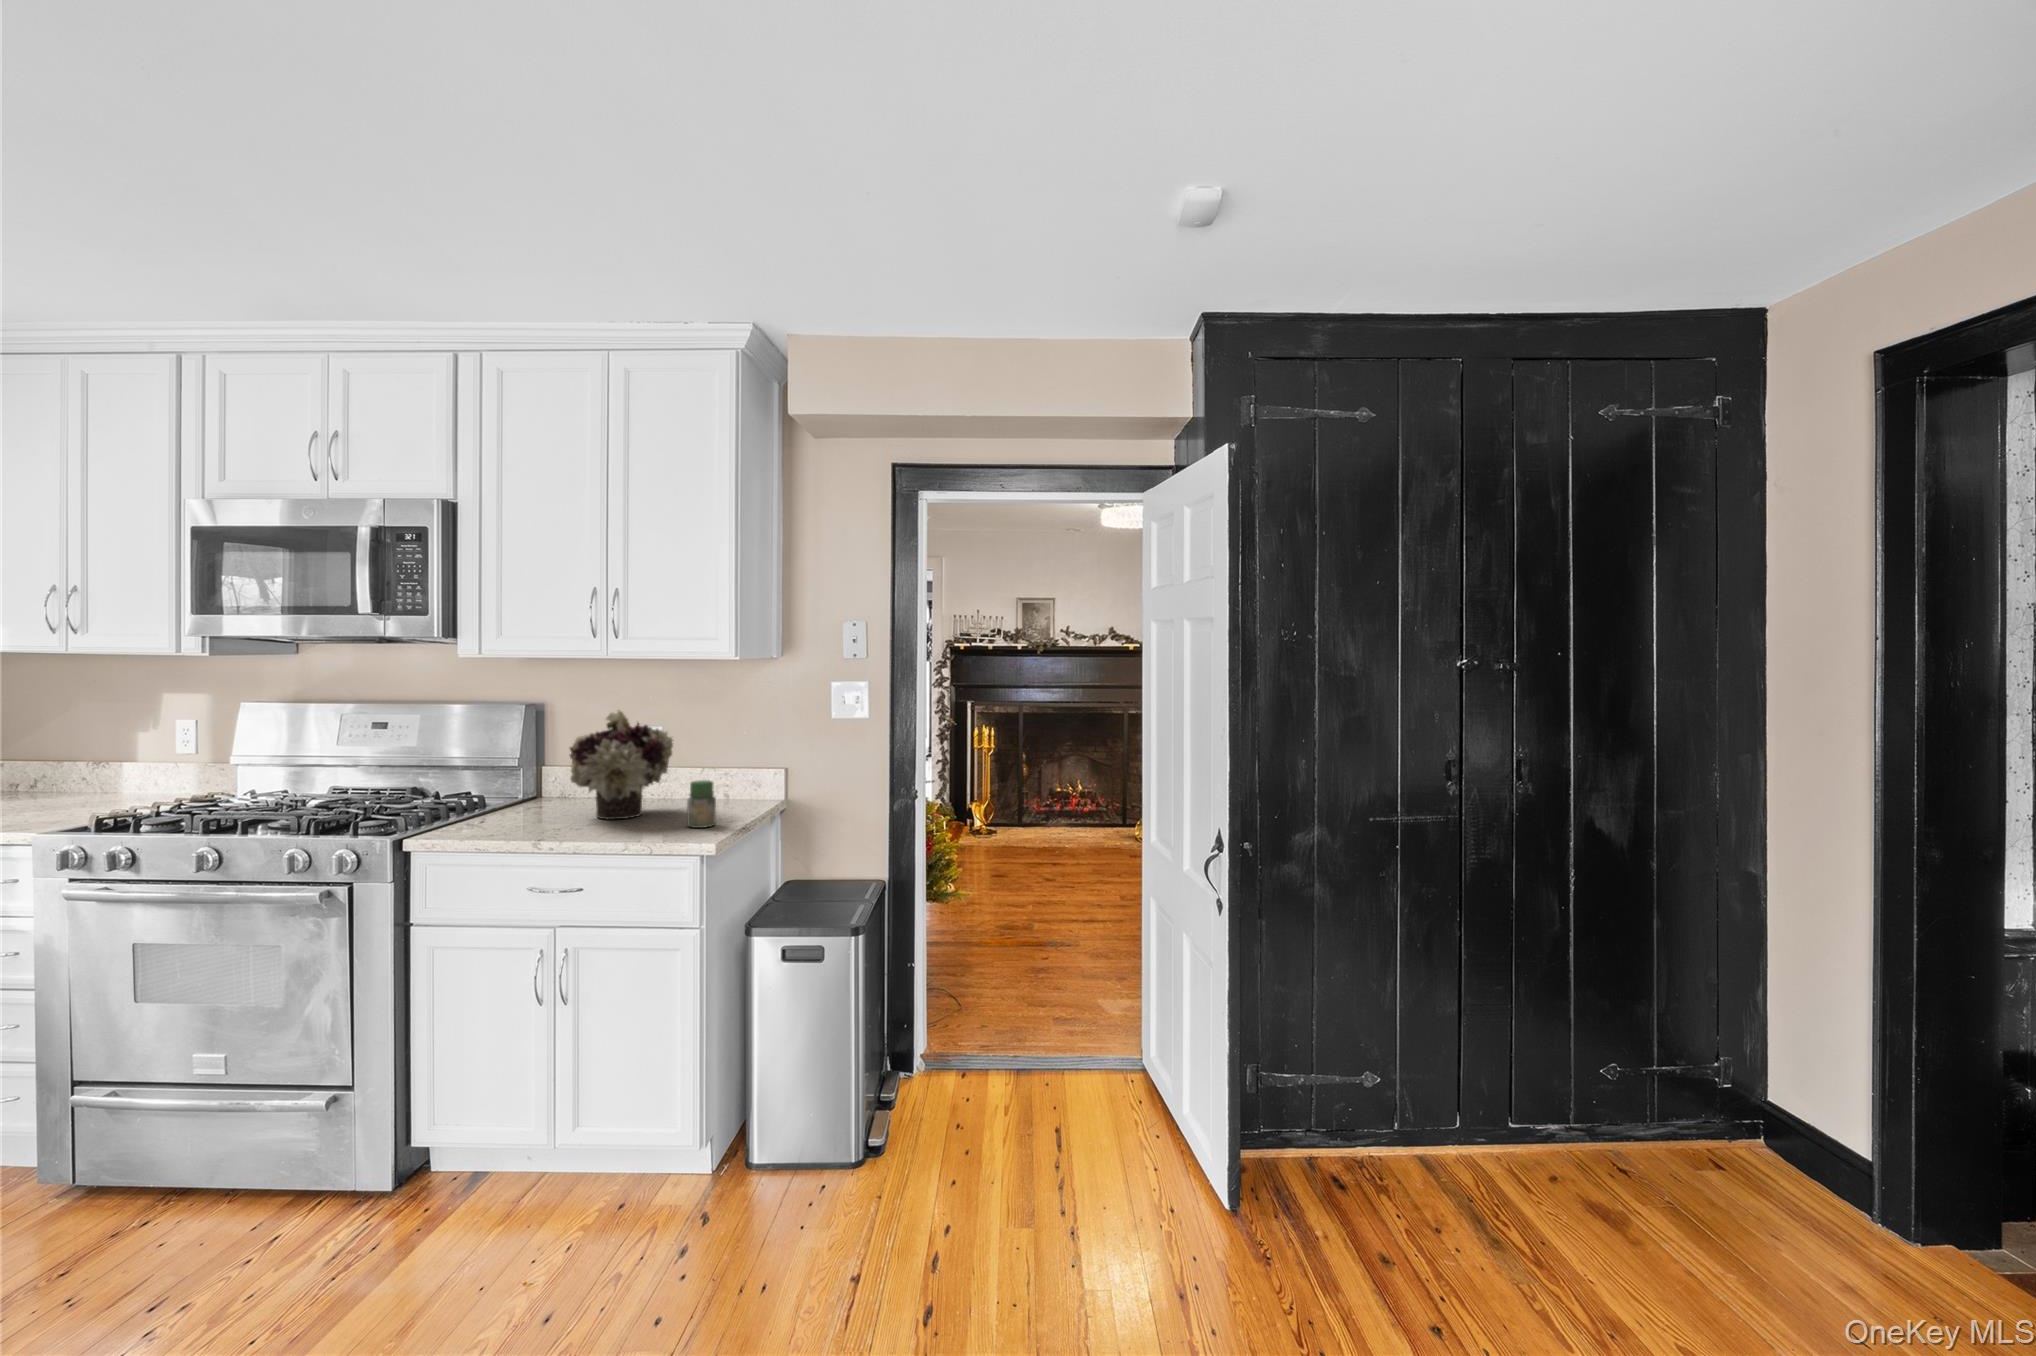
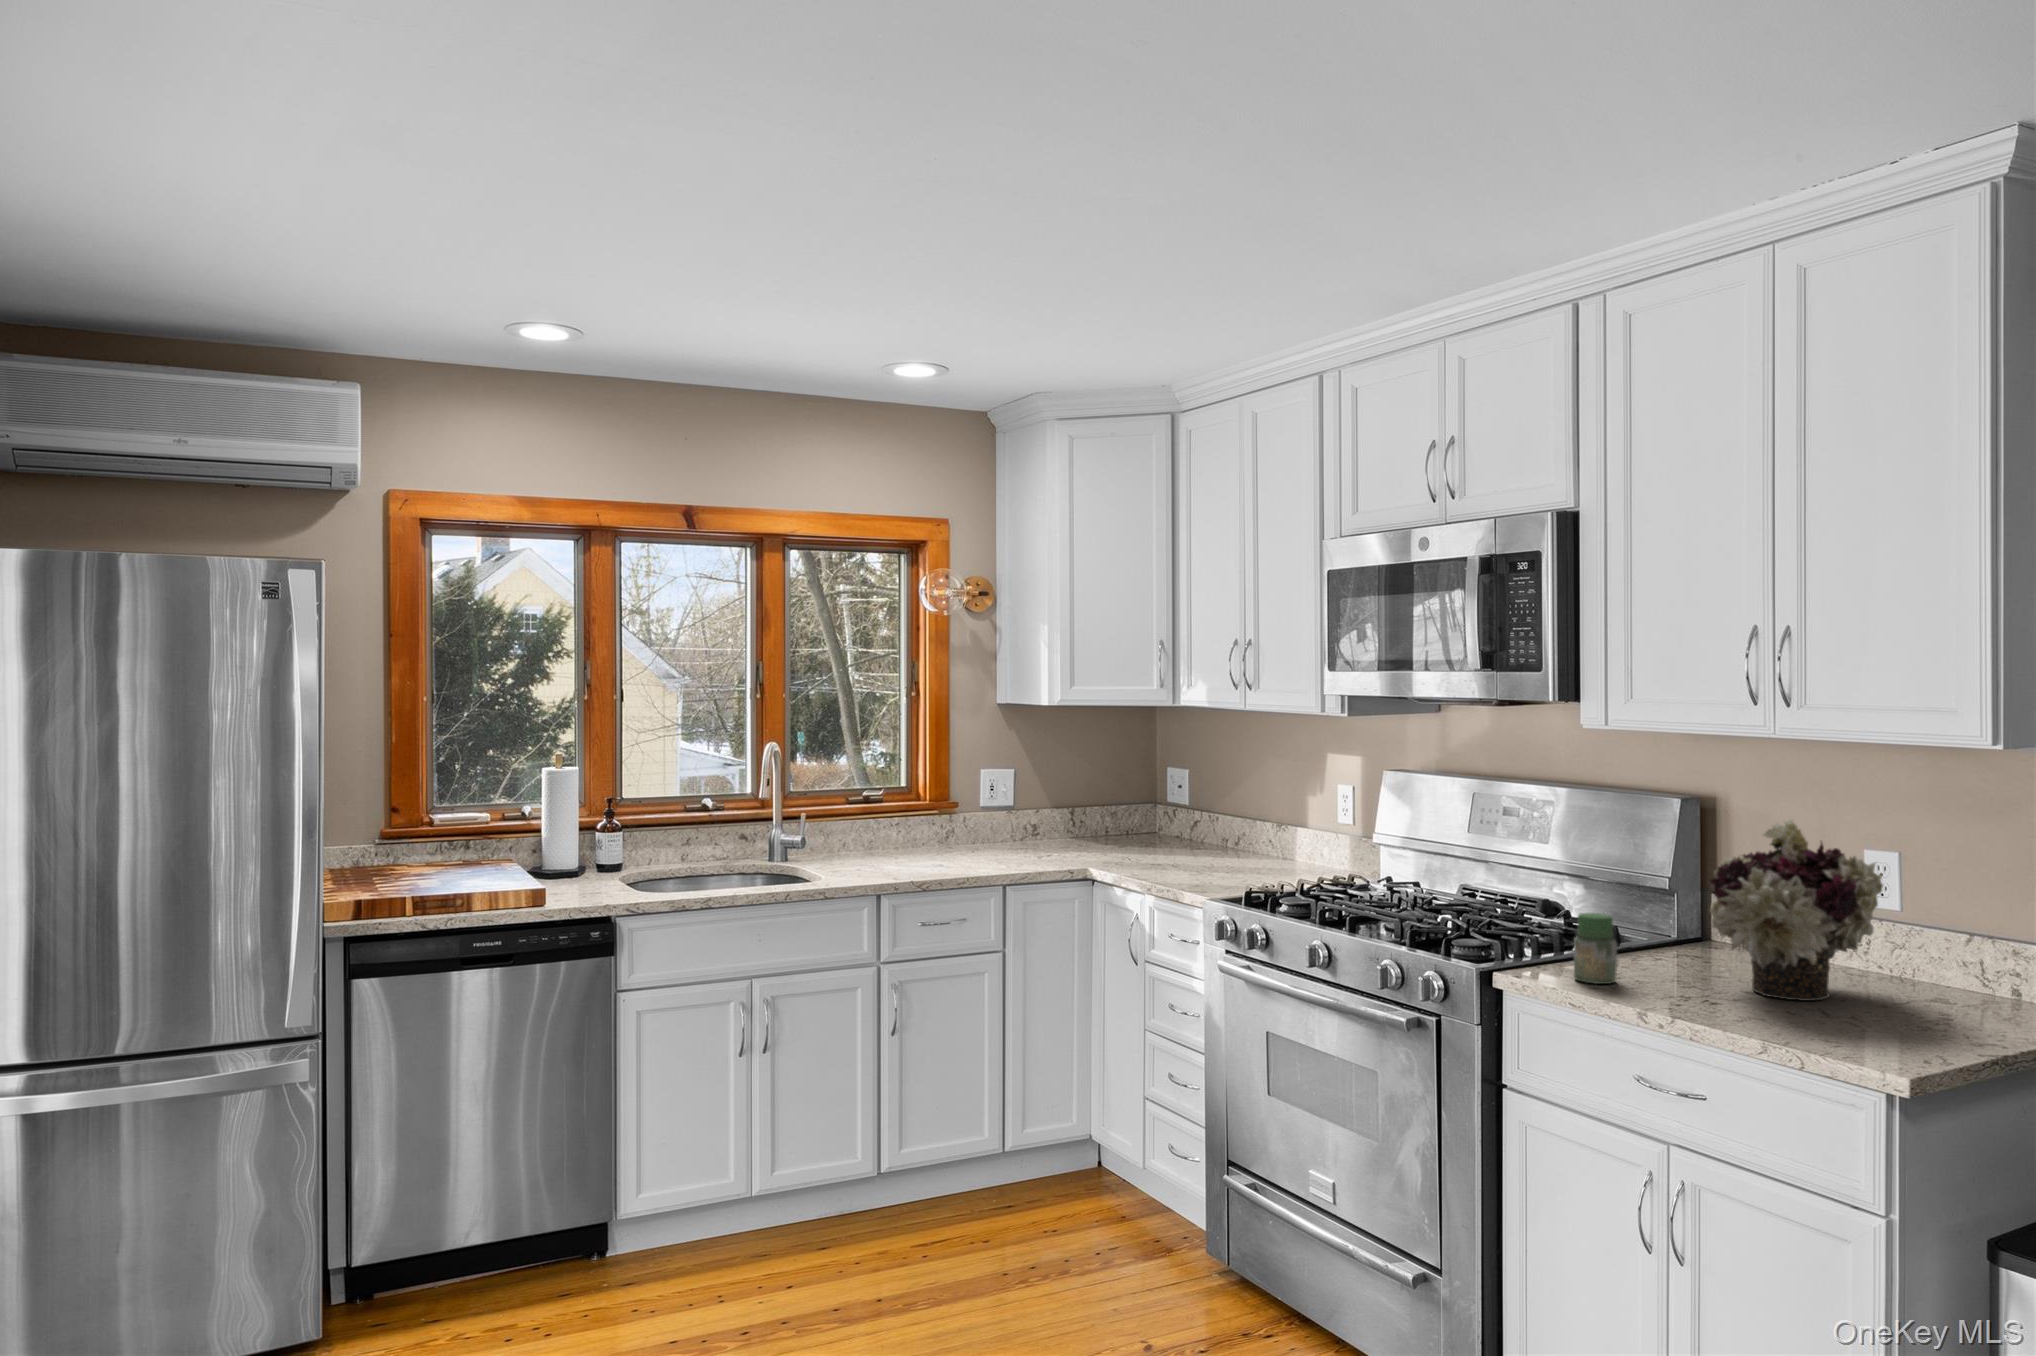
jar: present [687,780,716,828] -> present [1574,913,1617,984]

